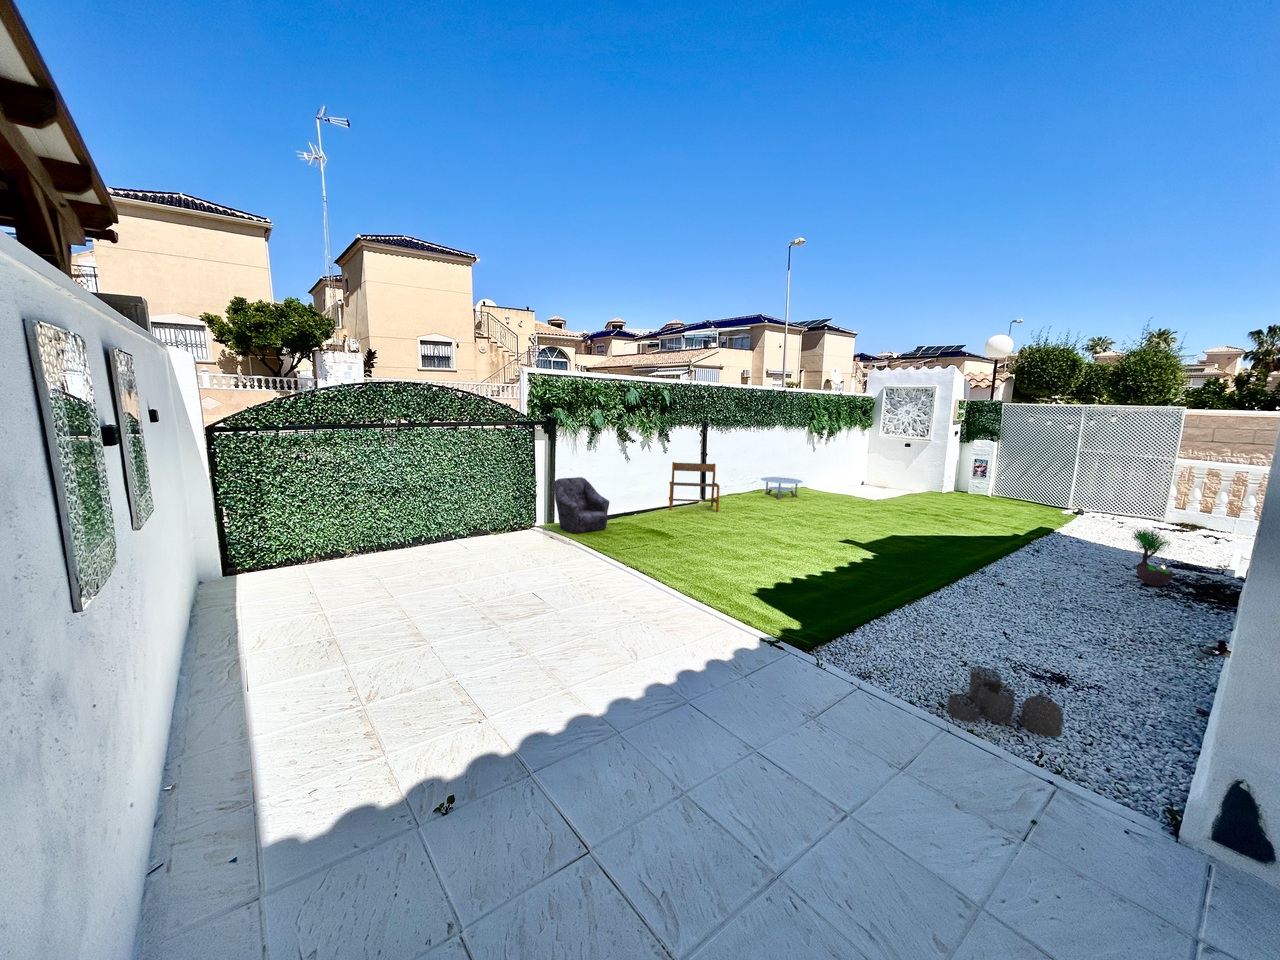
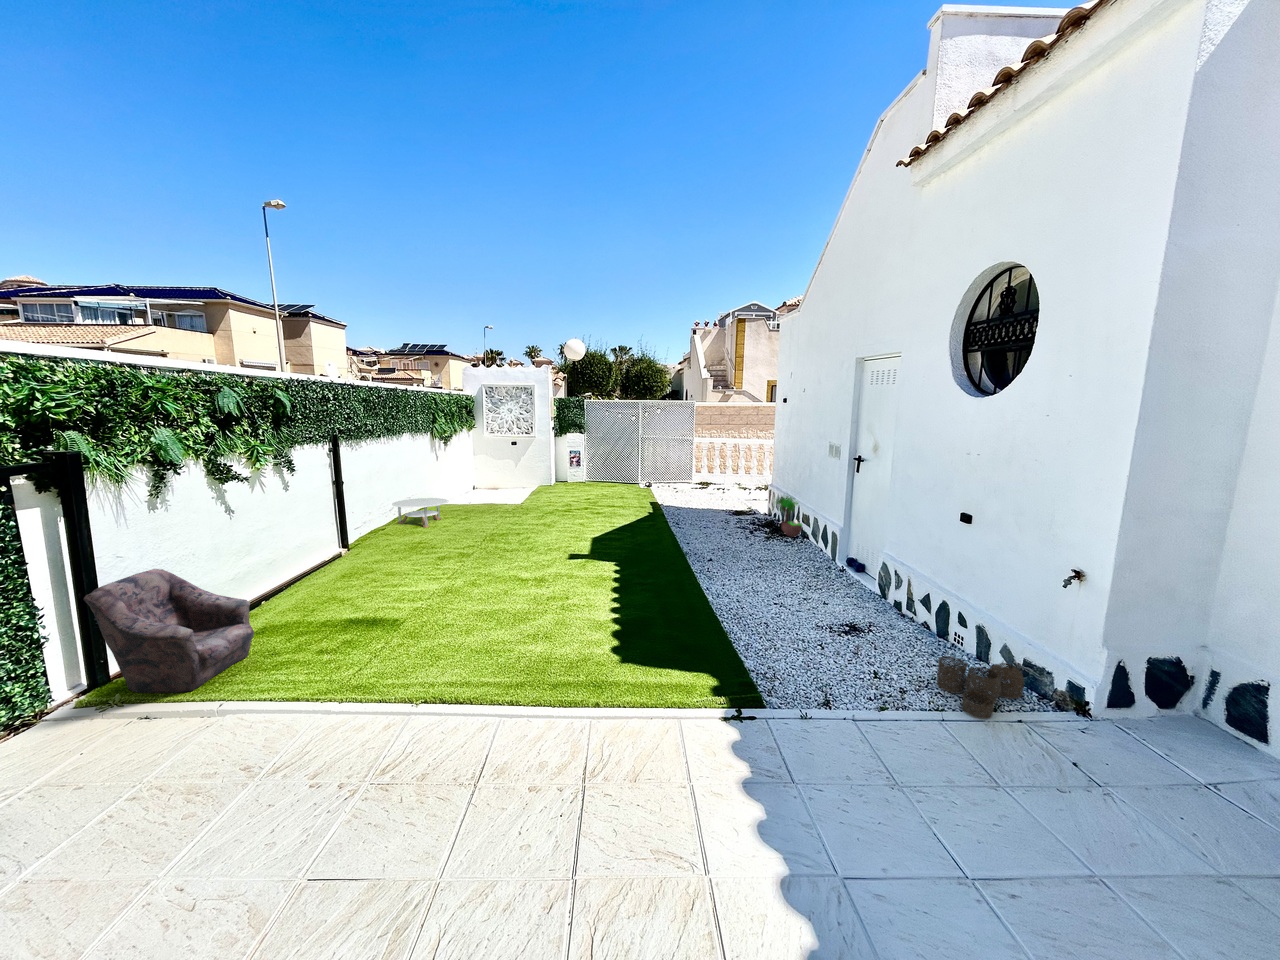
bench: present [669,462,719,512] -> none [289,495,386,582]

